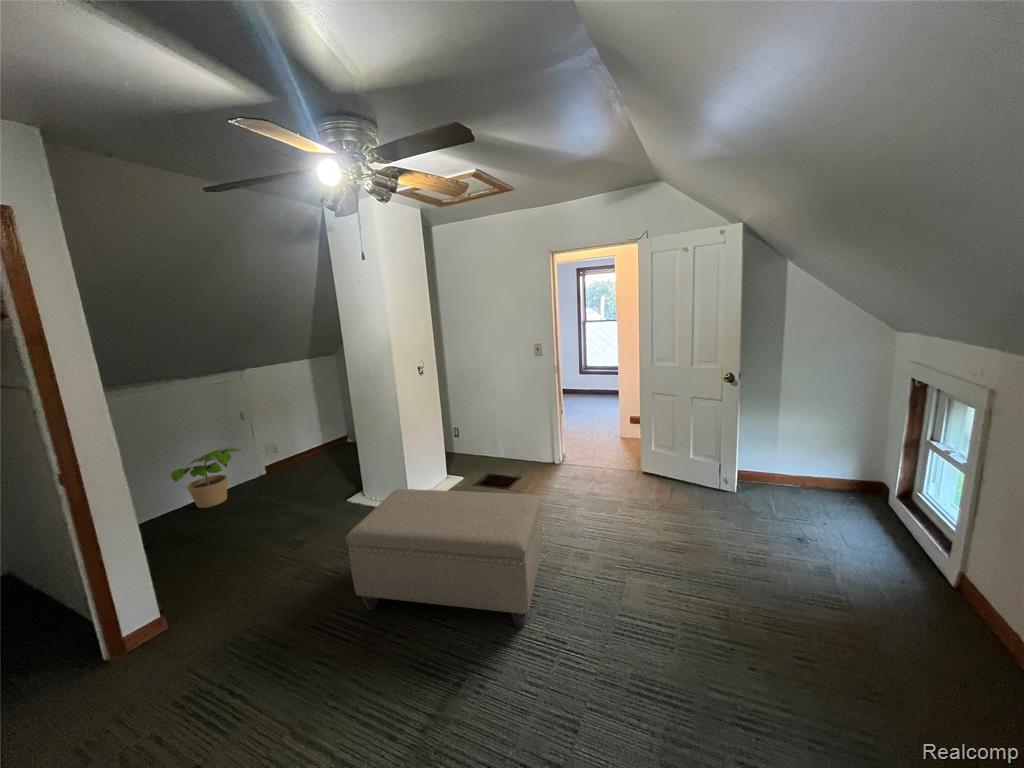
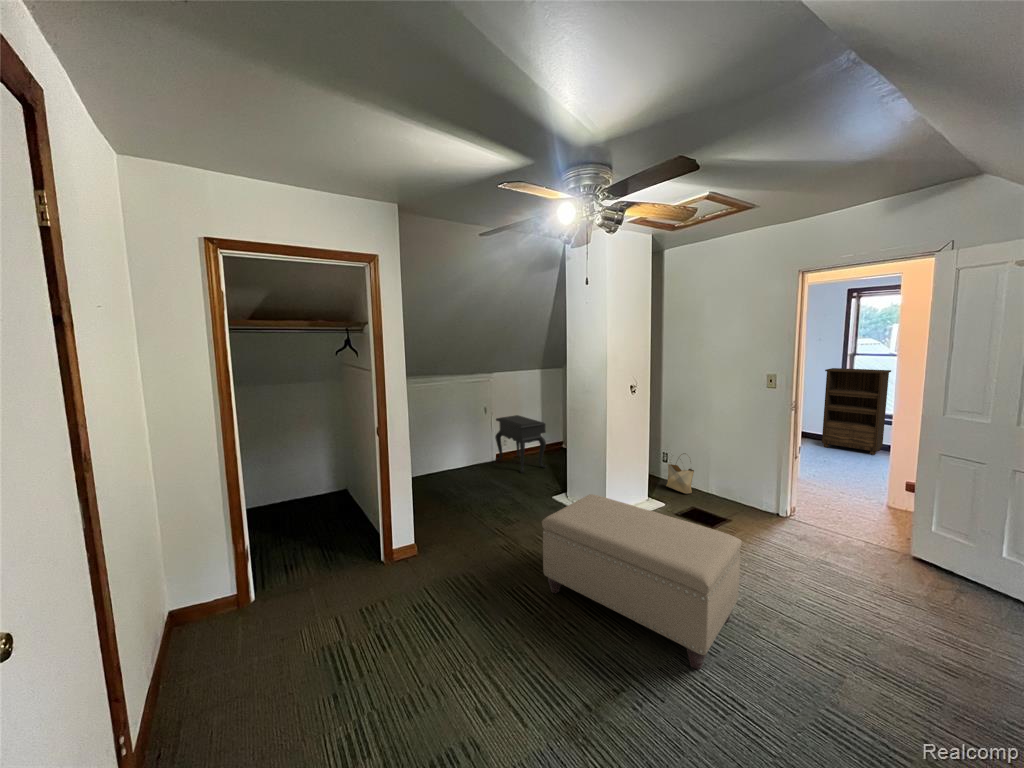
bookshelf: none [568,333,608,398] -> present [822,368,891,455]
side table: none [261,415,336,481] -> present [495,415,546,473]
woven basket: none [462,424,486,461] -> present [666,457,694,494]
potted plant: present [171,448,241,508] -> none [435,433,481,476]

